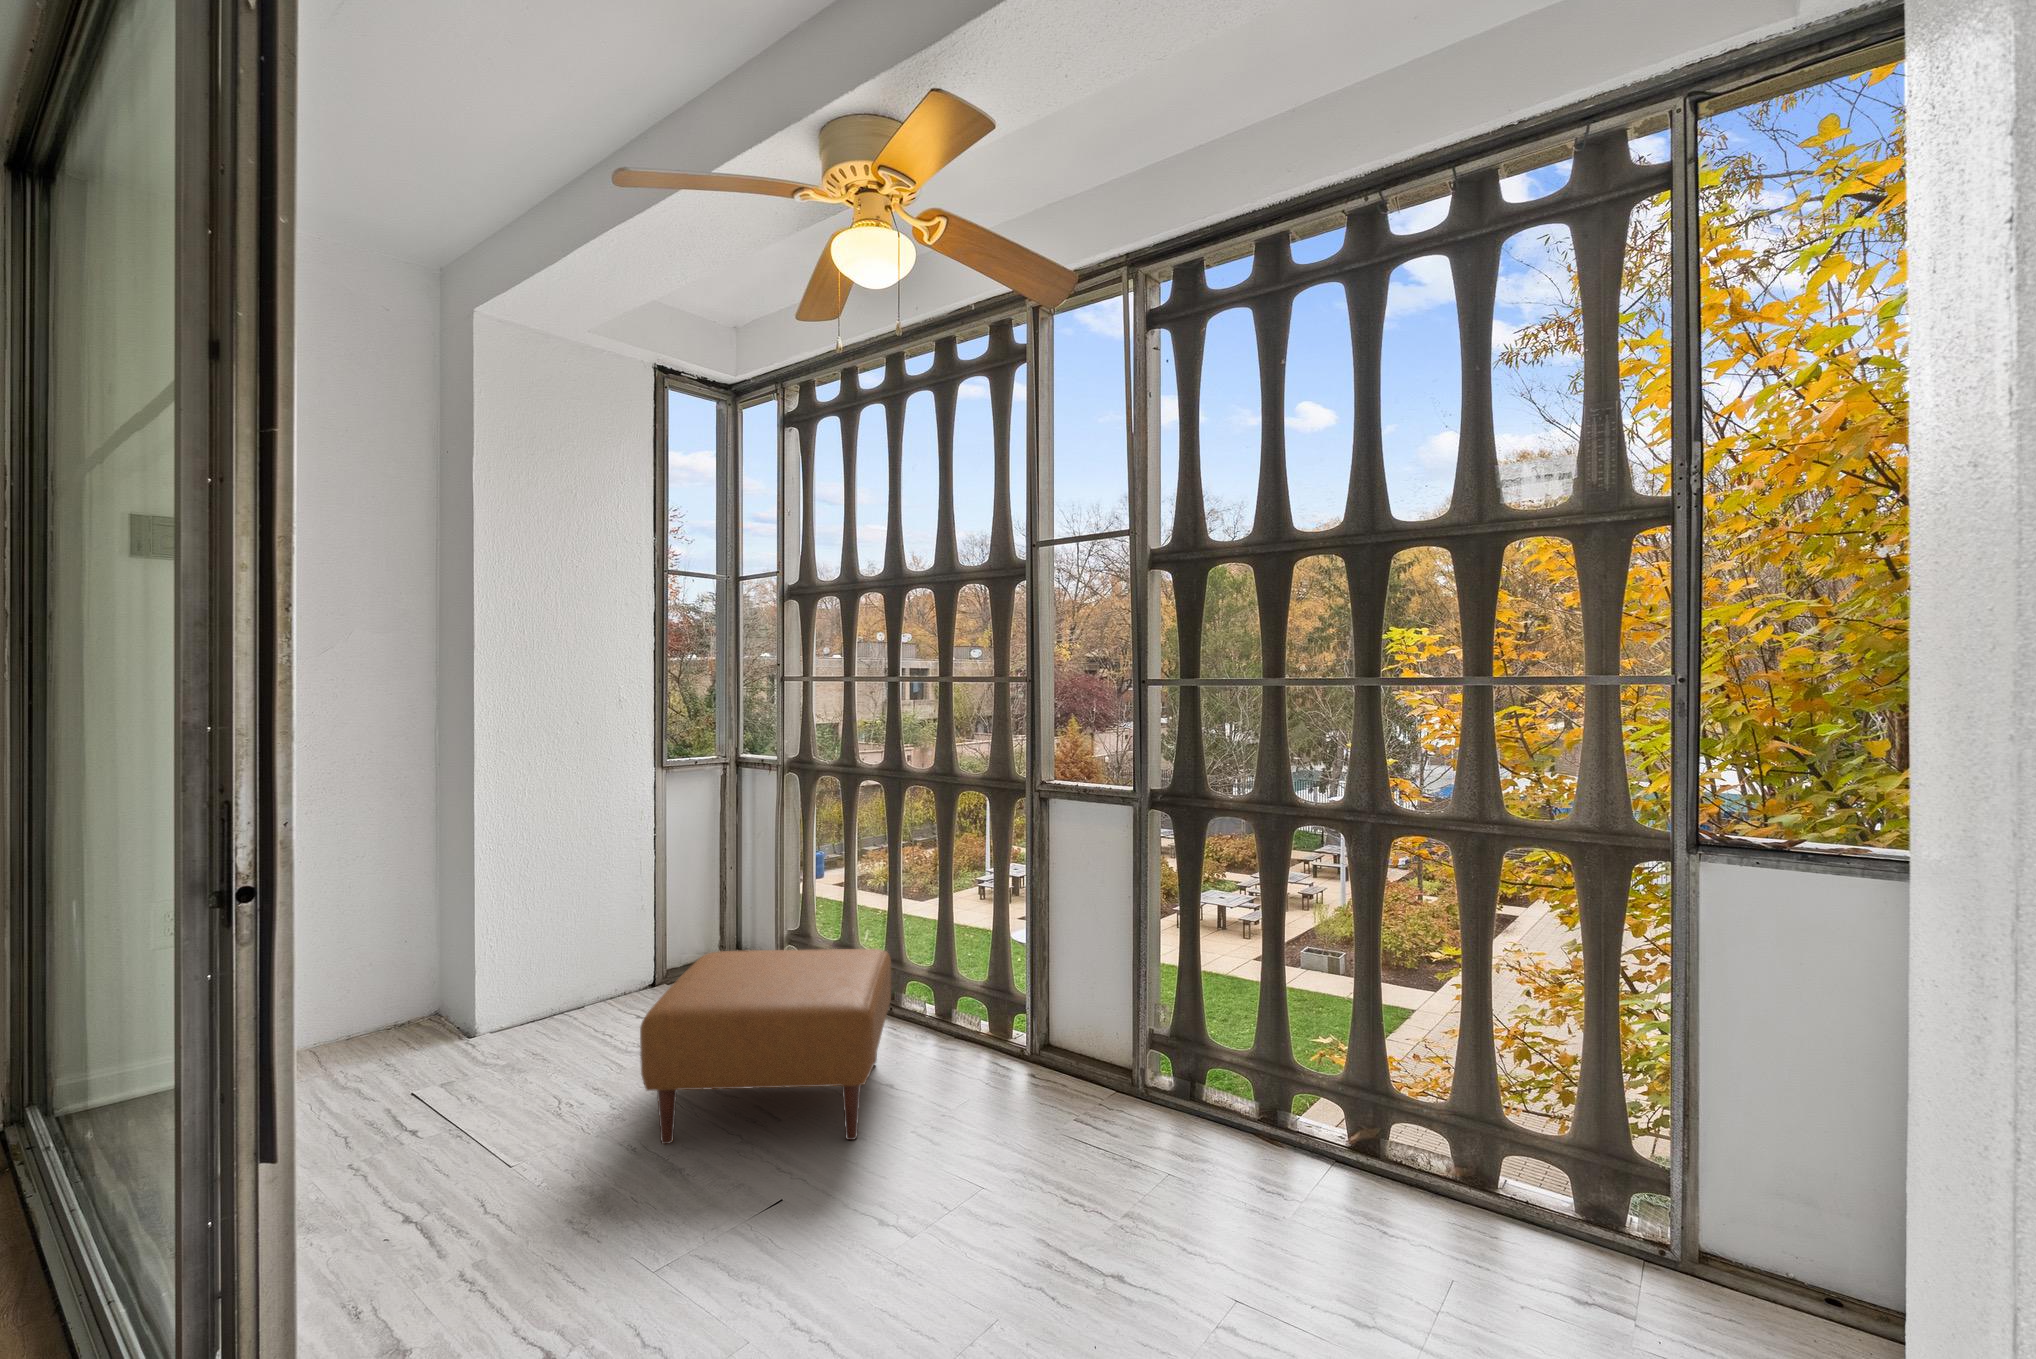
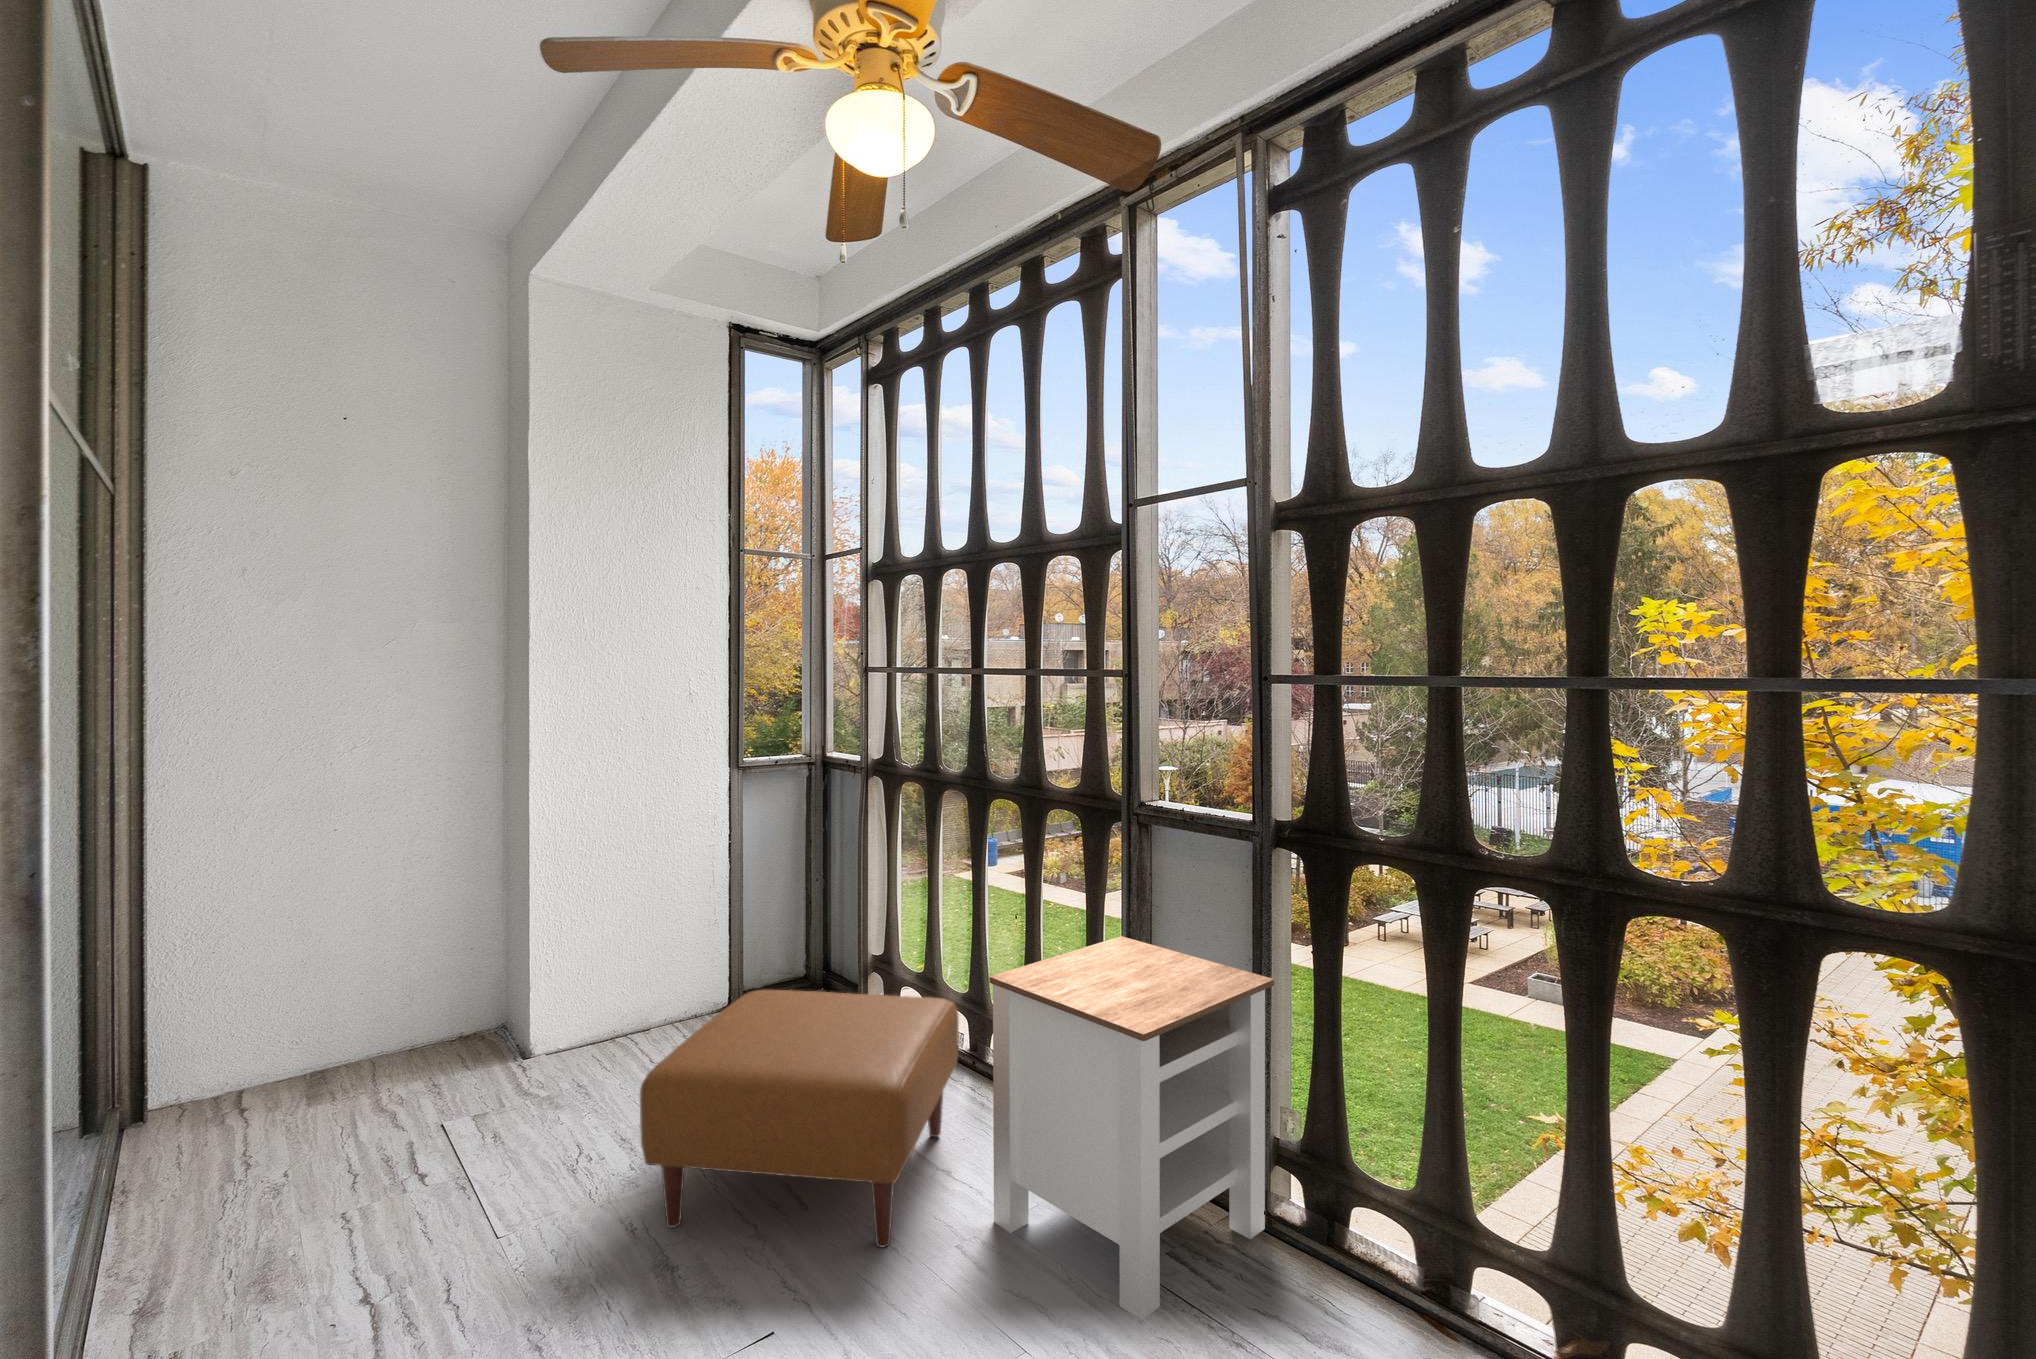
side table: none [934,888,1151,1164] -> present [989,936,1274,1320]

